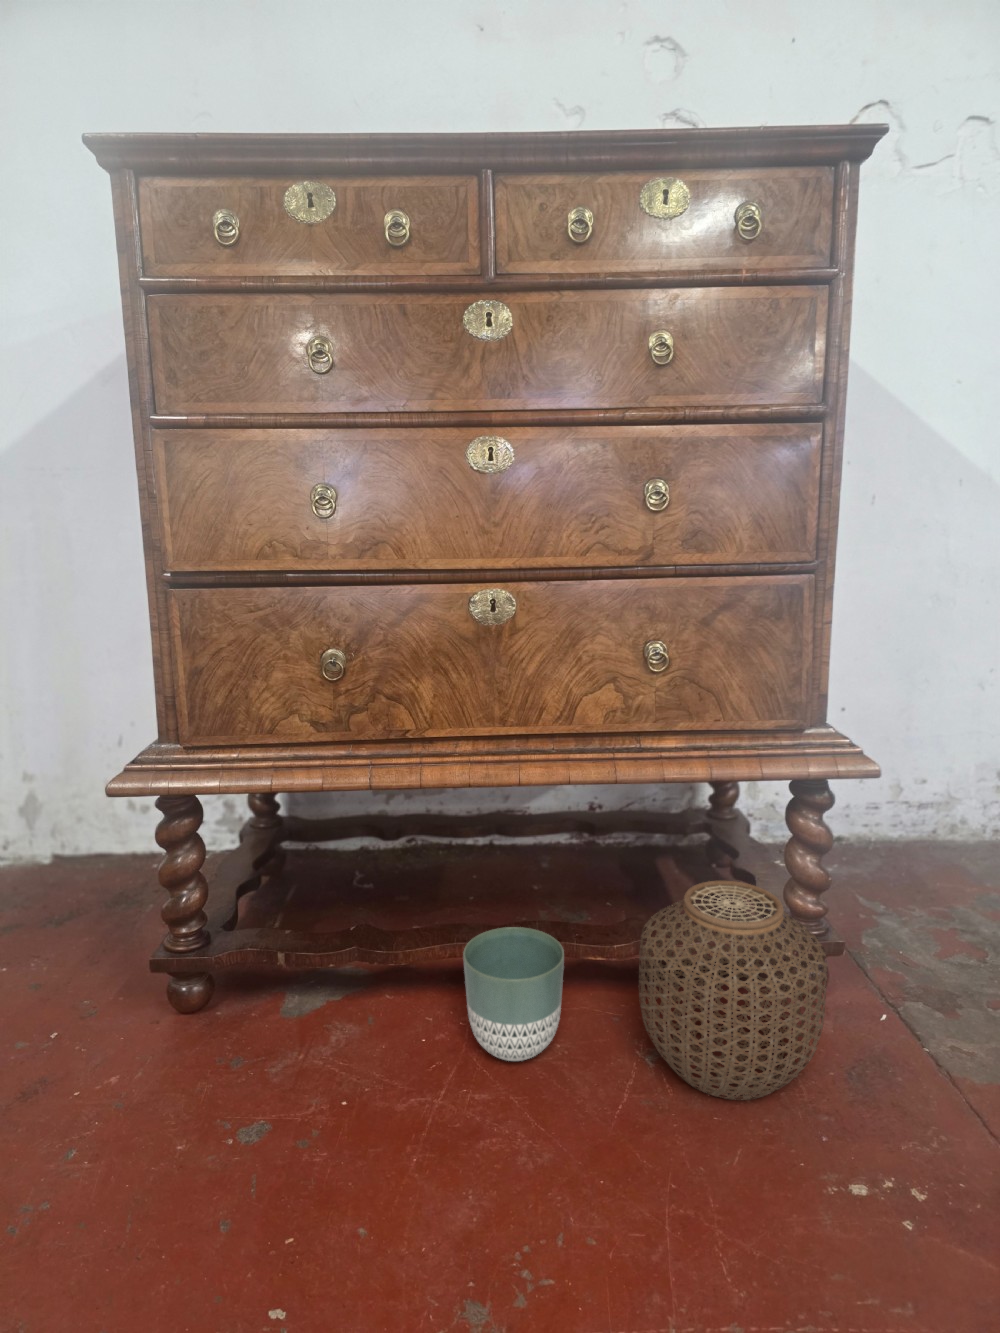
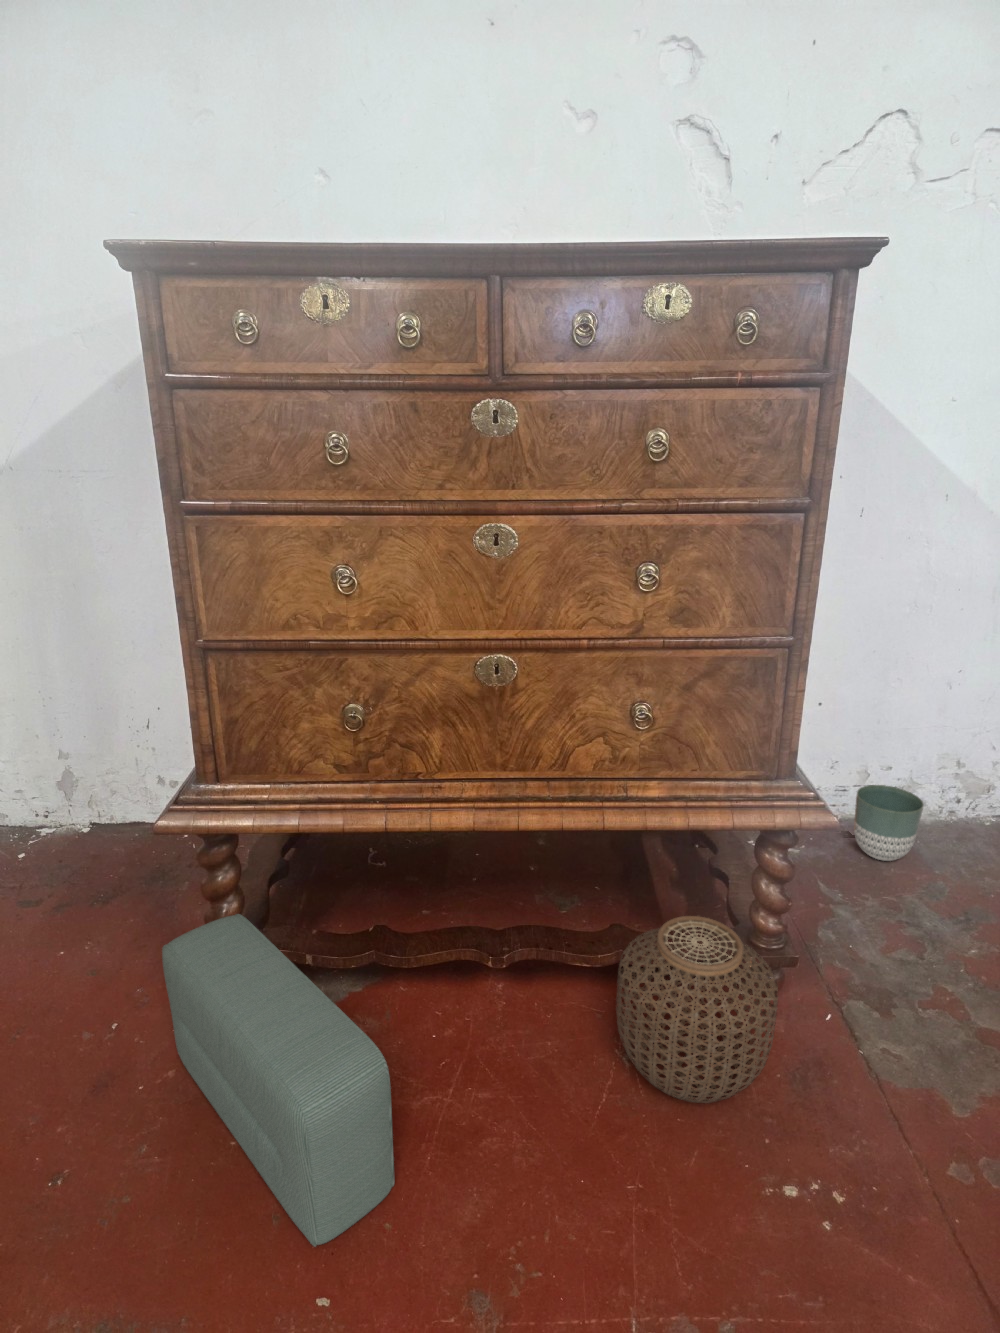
pouf: none [109,895,380,1265] -> present [162,914,395,1246]
planter: present [463,927,564,1061] -> present [854,785,924,861]

